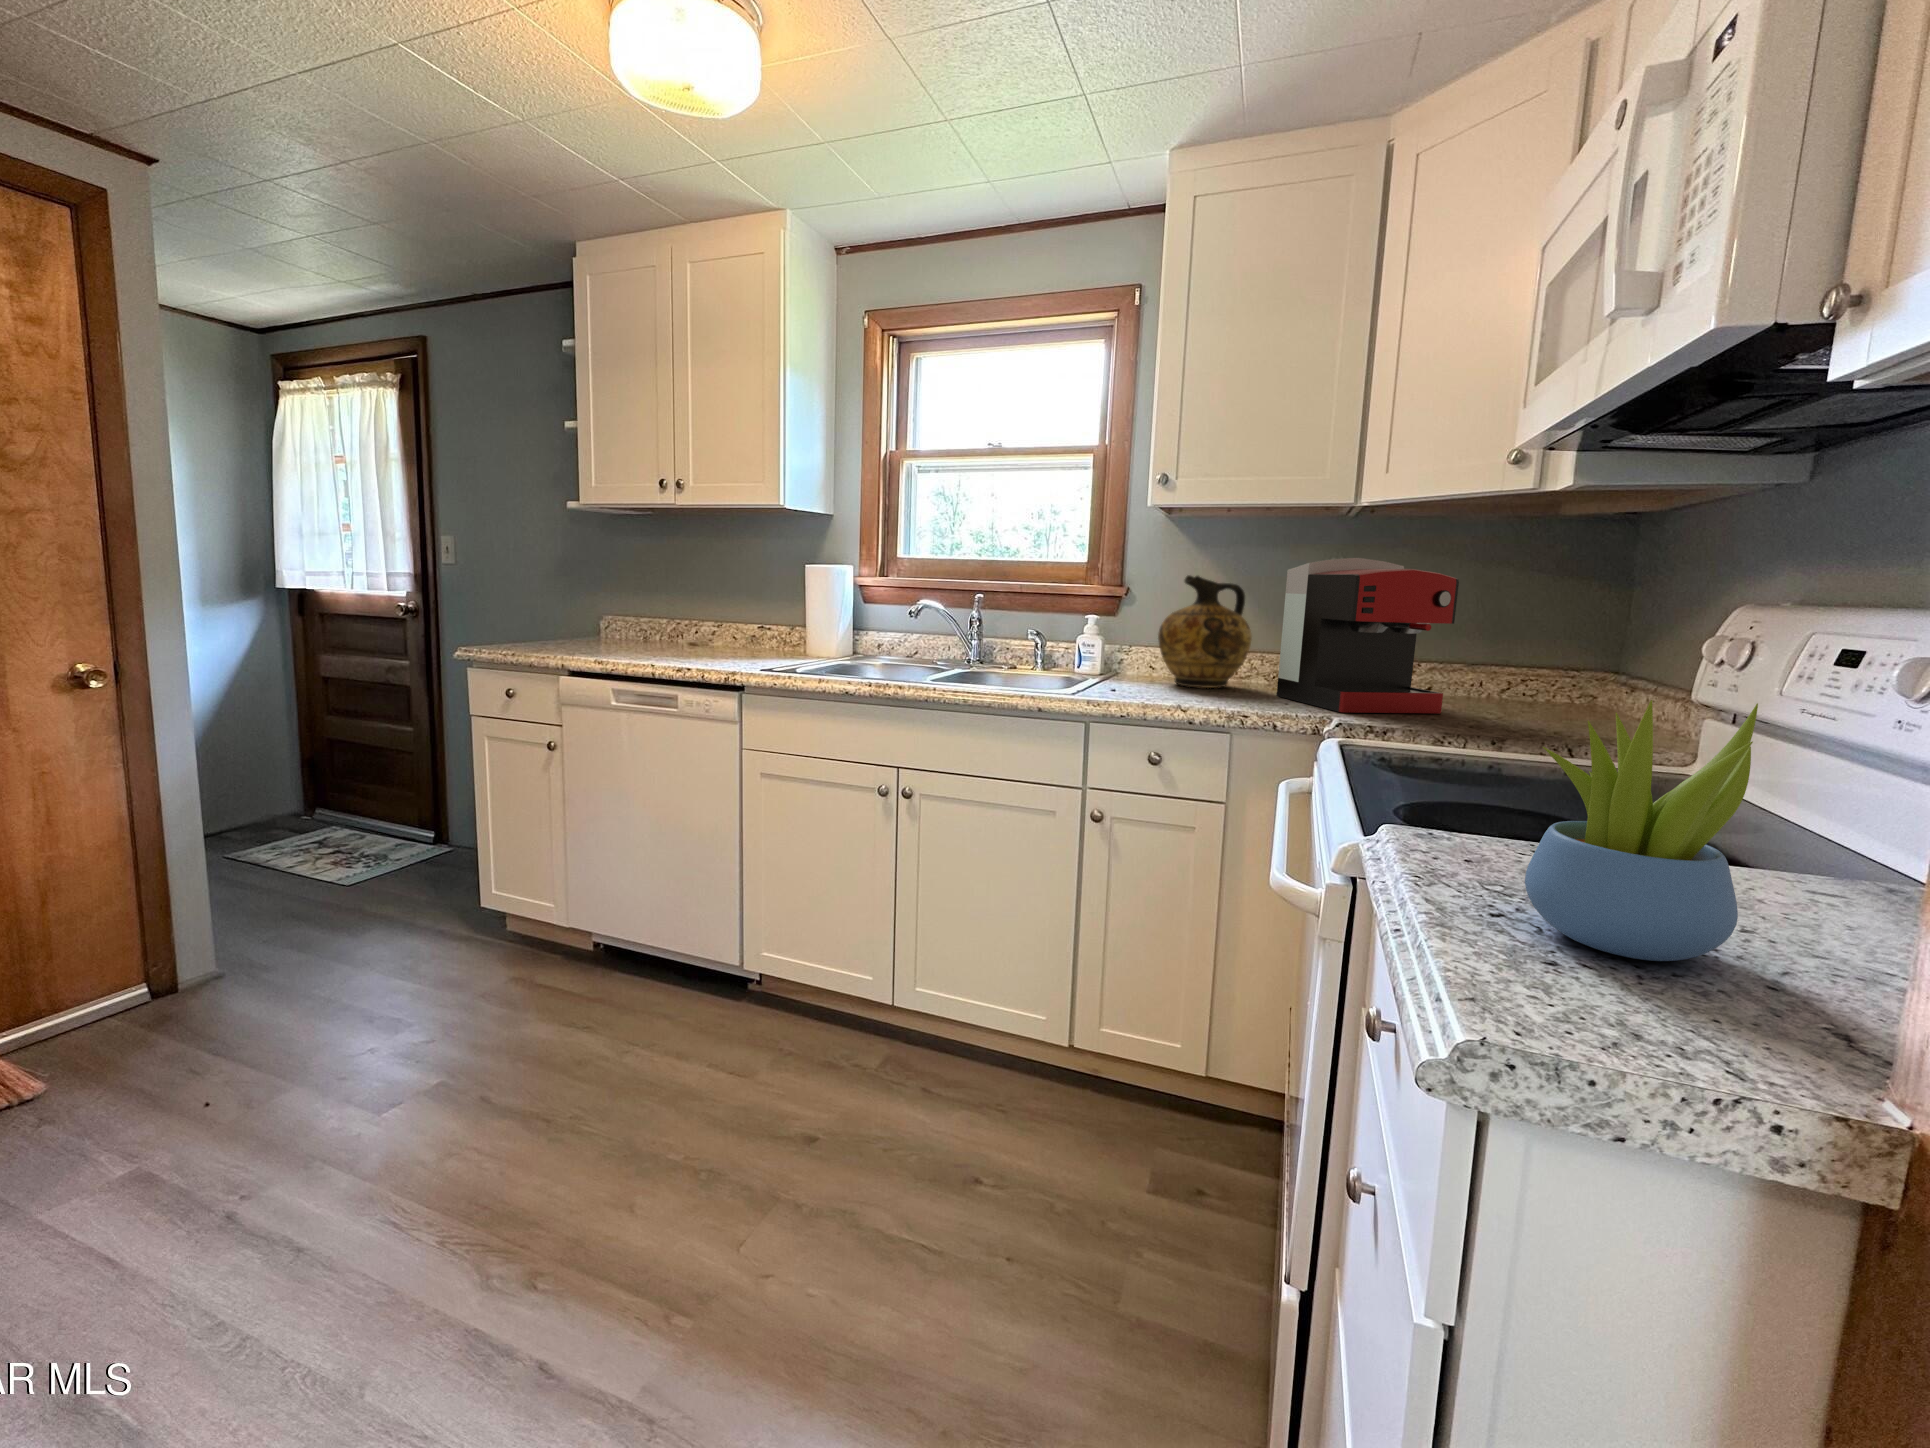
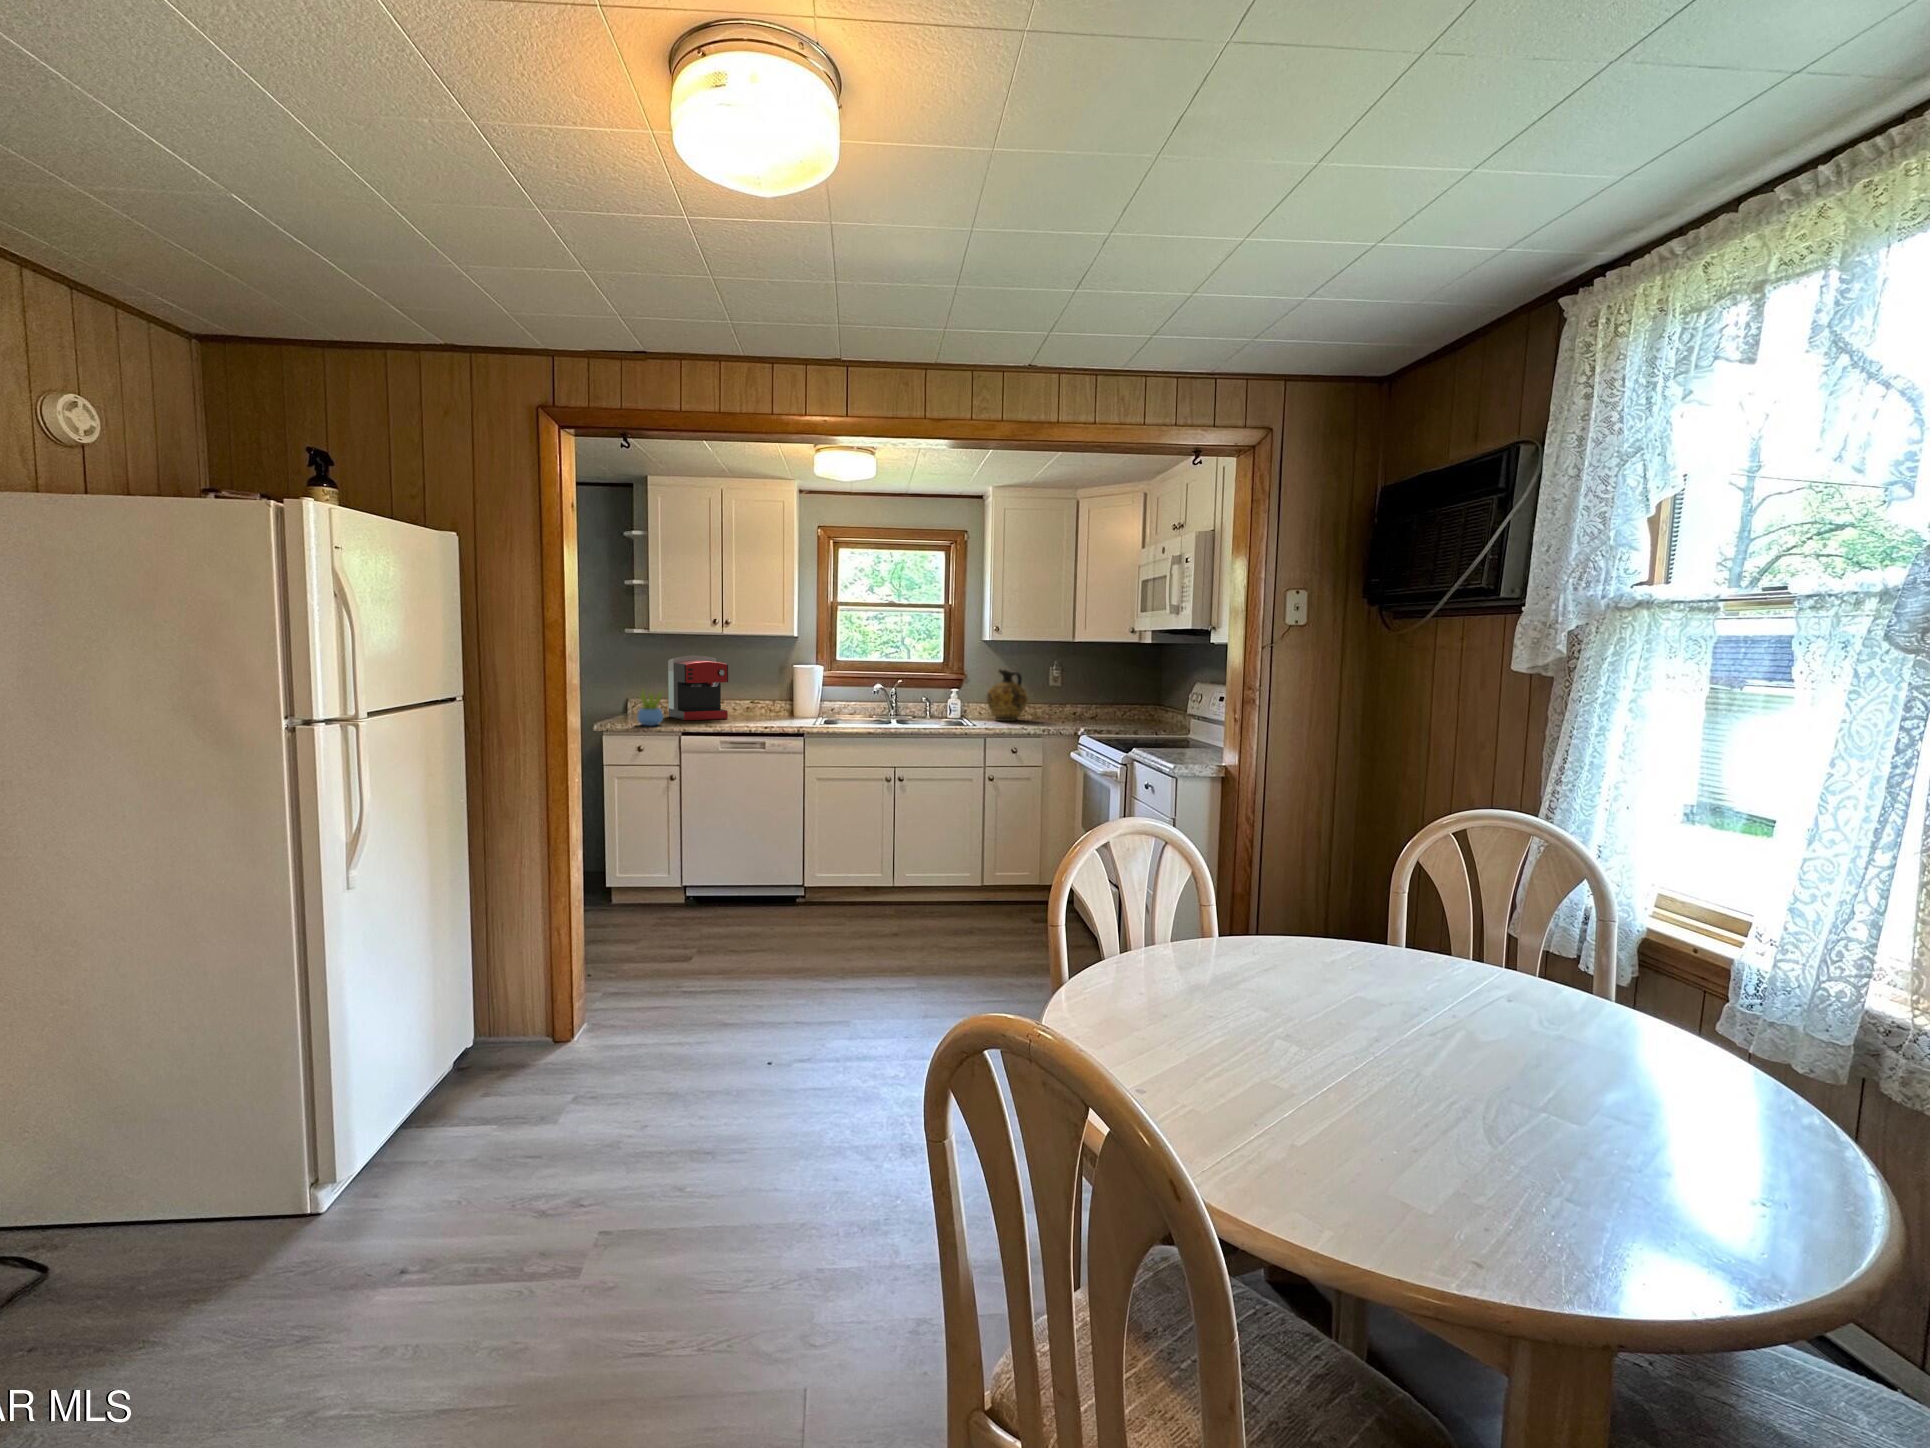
coffee maker: present [1277,558,1459,713] -> present [668,655,728,720]
succulent plant: present [1525,700,1758,961] -> present [637,691,663,726]

